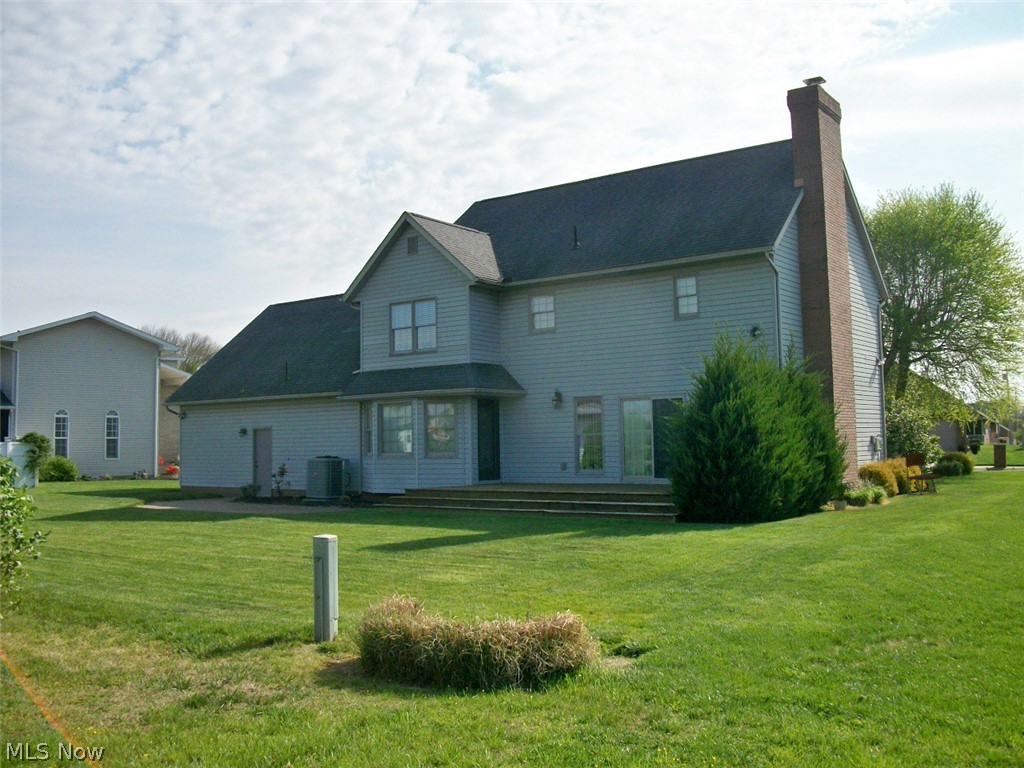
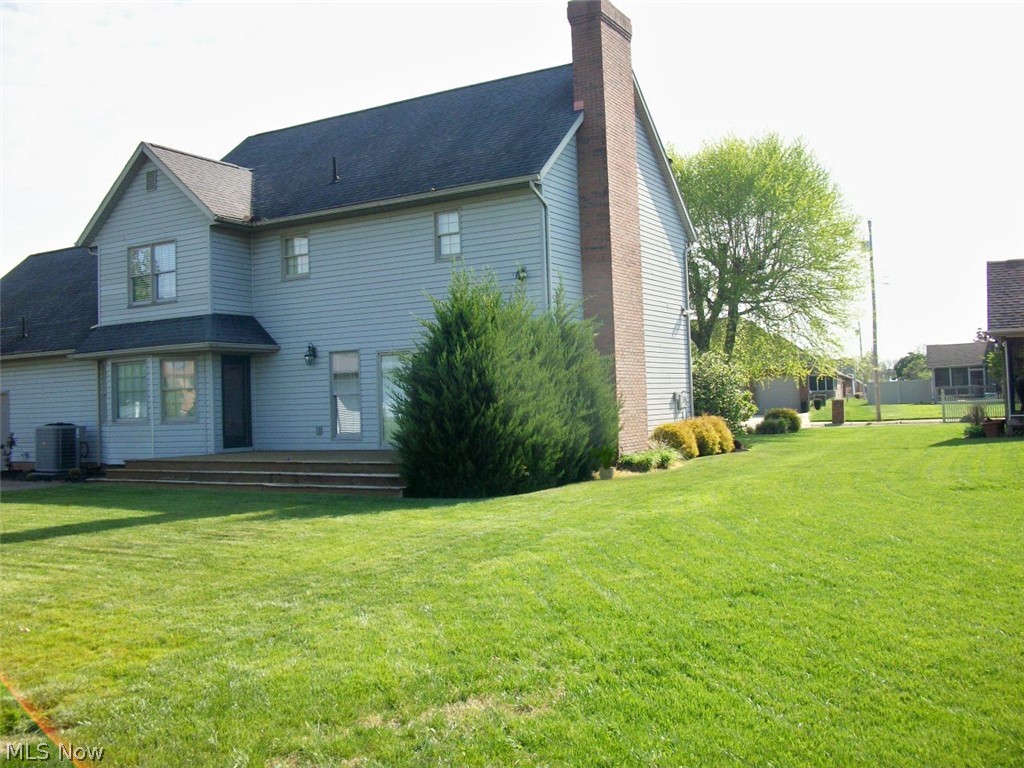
bench: present [905,453,942,495] -> none [706,410,745,457]

